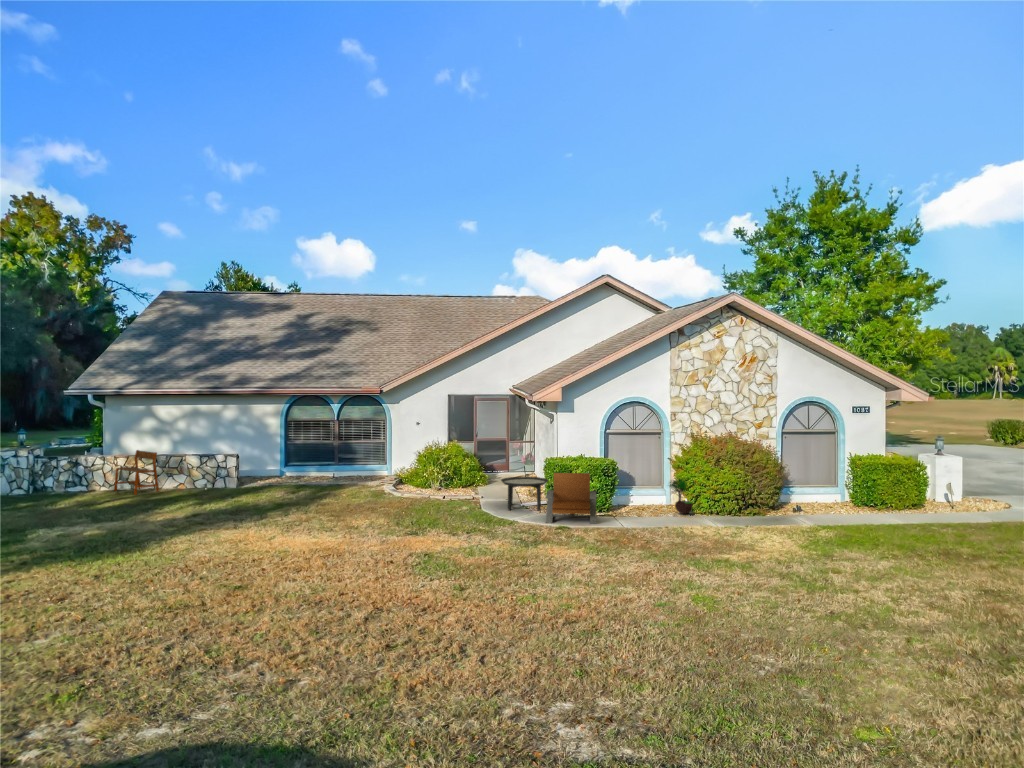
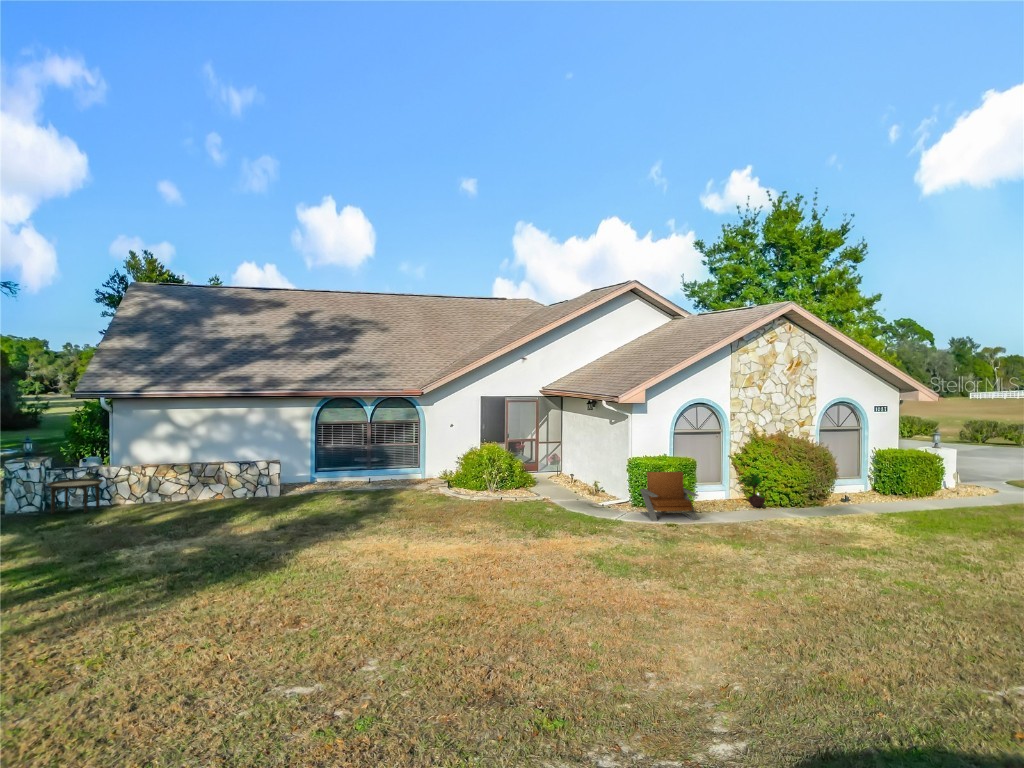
bench: present [114,450,159,495] -> none [144,458,198,508]
round table: present [501,477,548,511] -> present [47,479,104,514]

